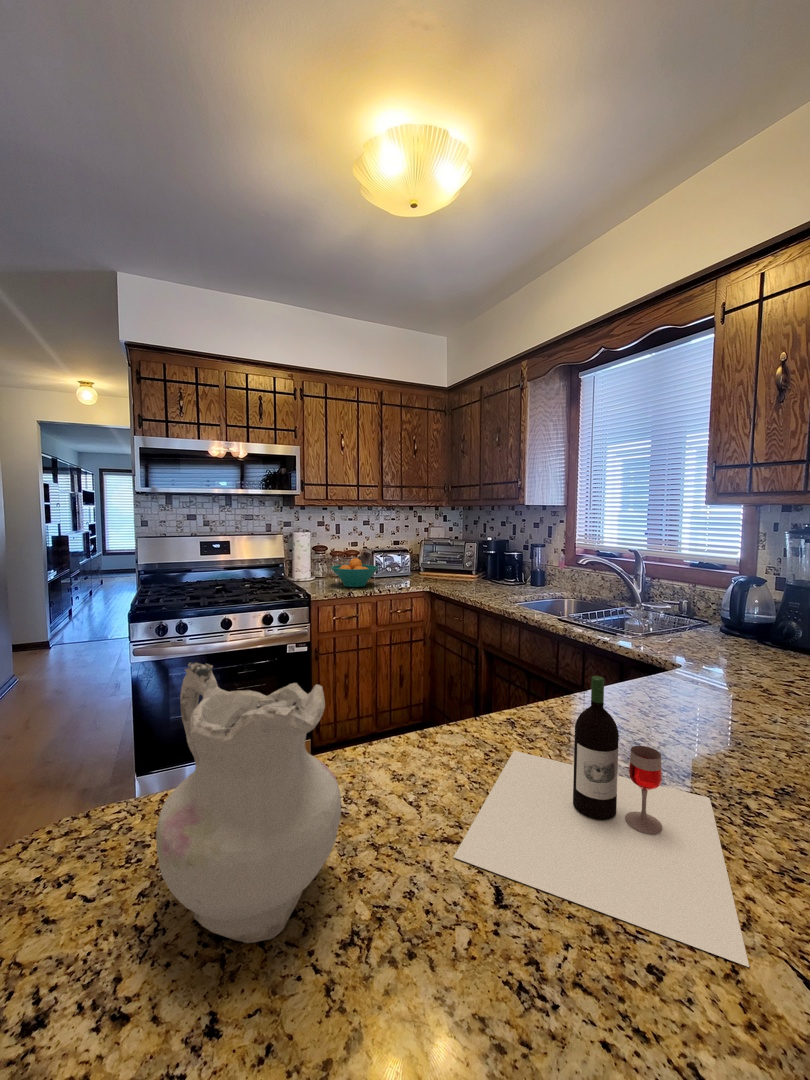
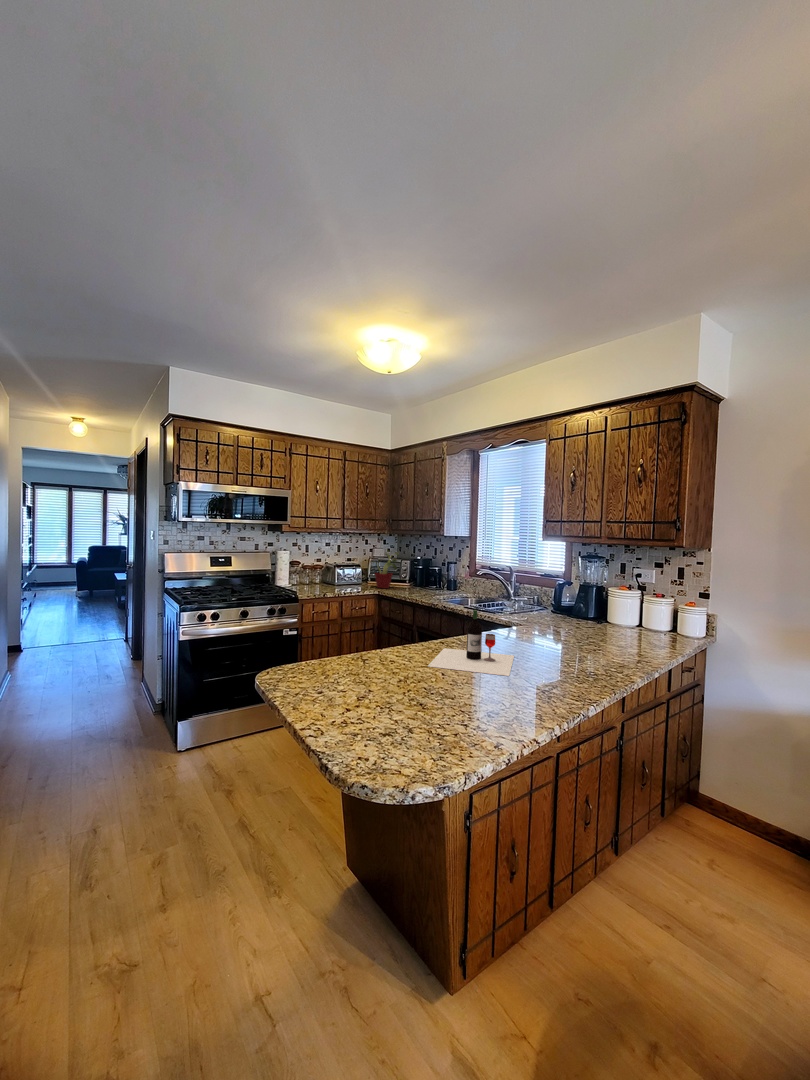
potted plant: none [419,526,463,583] -> present [373,550,398,588]
fruit bowl: present [331,558,379,587] -> none [310,571,344,591]
ceramic pitcher: present [156,662,341,943] -> none [338,600,395,677]

